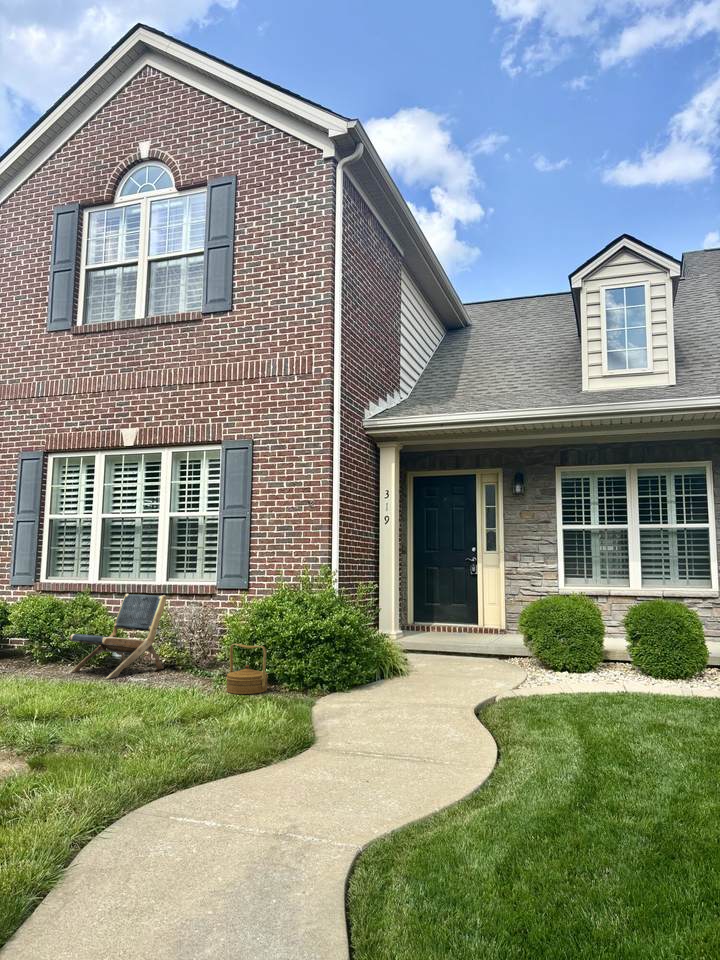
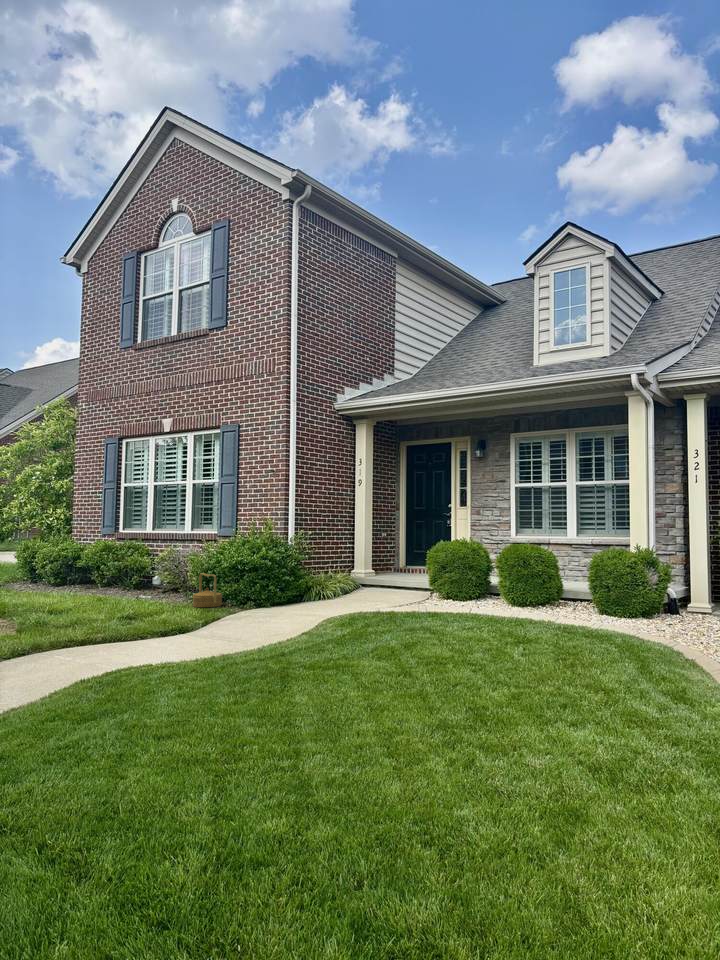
lounge chair: present [69,594,167,679] -> none [118,540,184,597]

